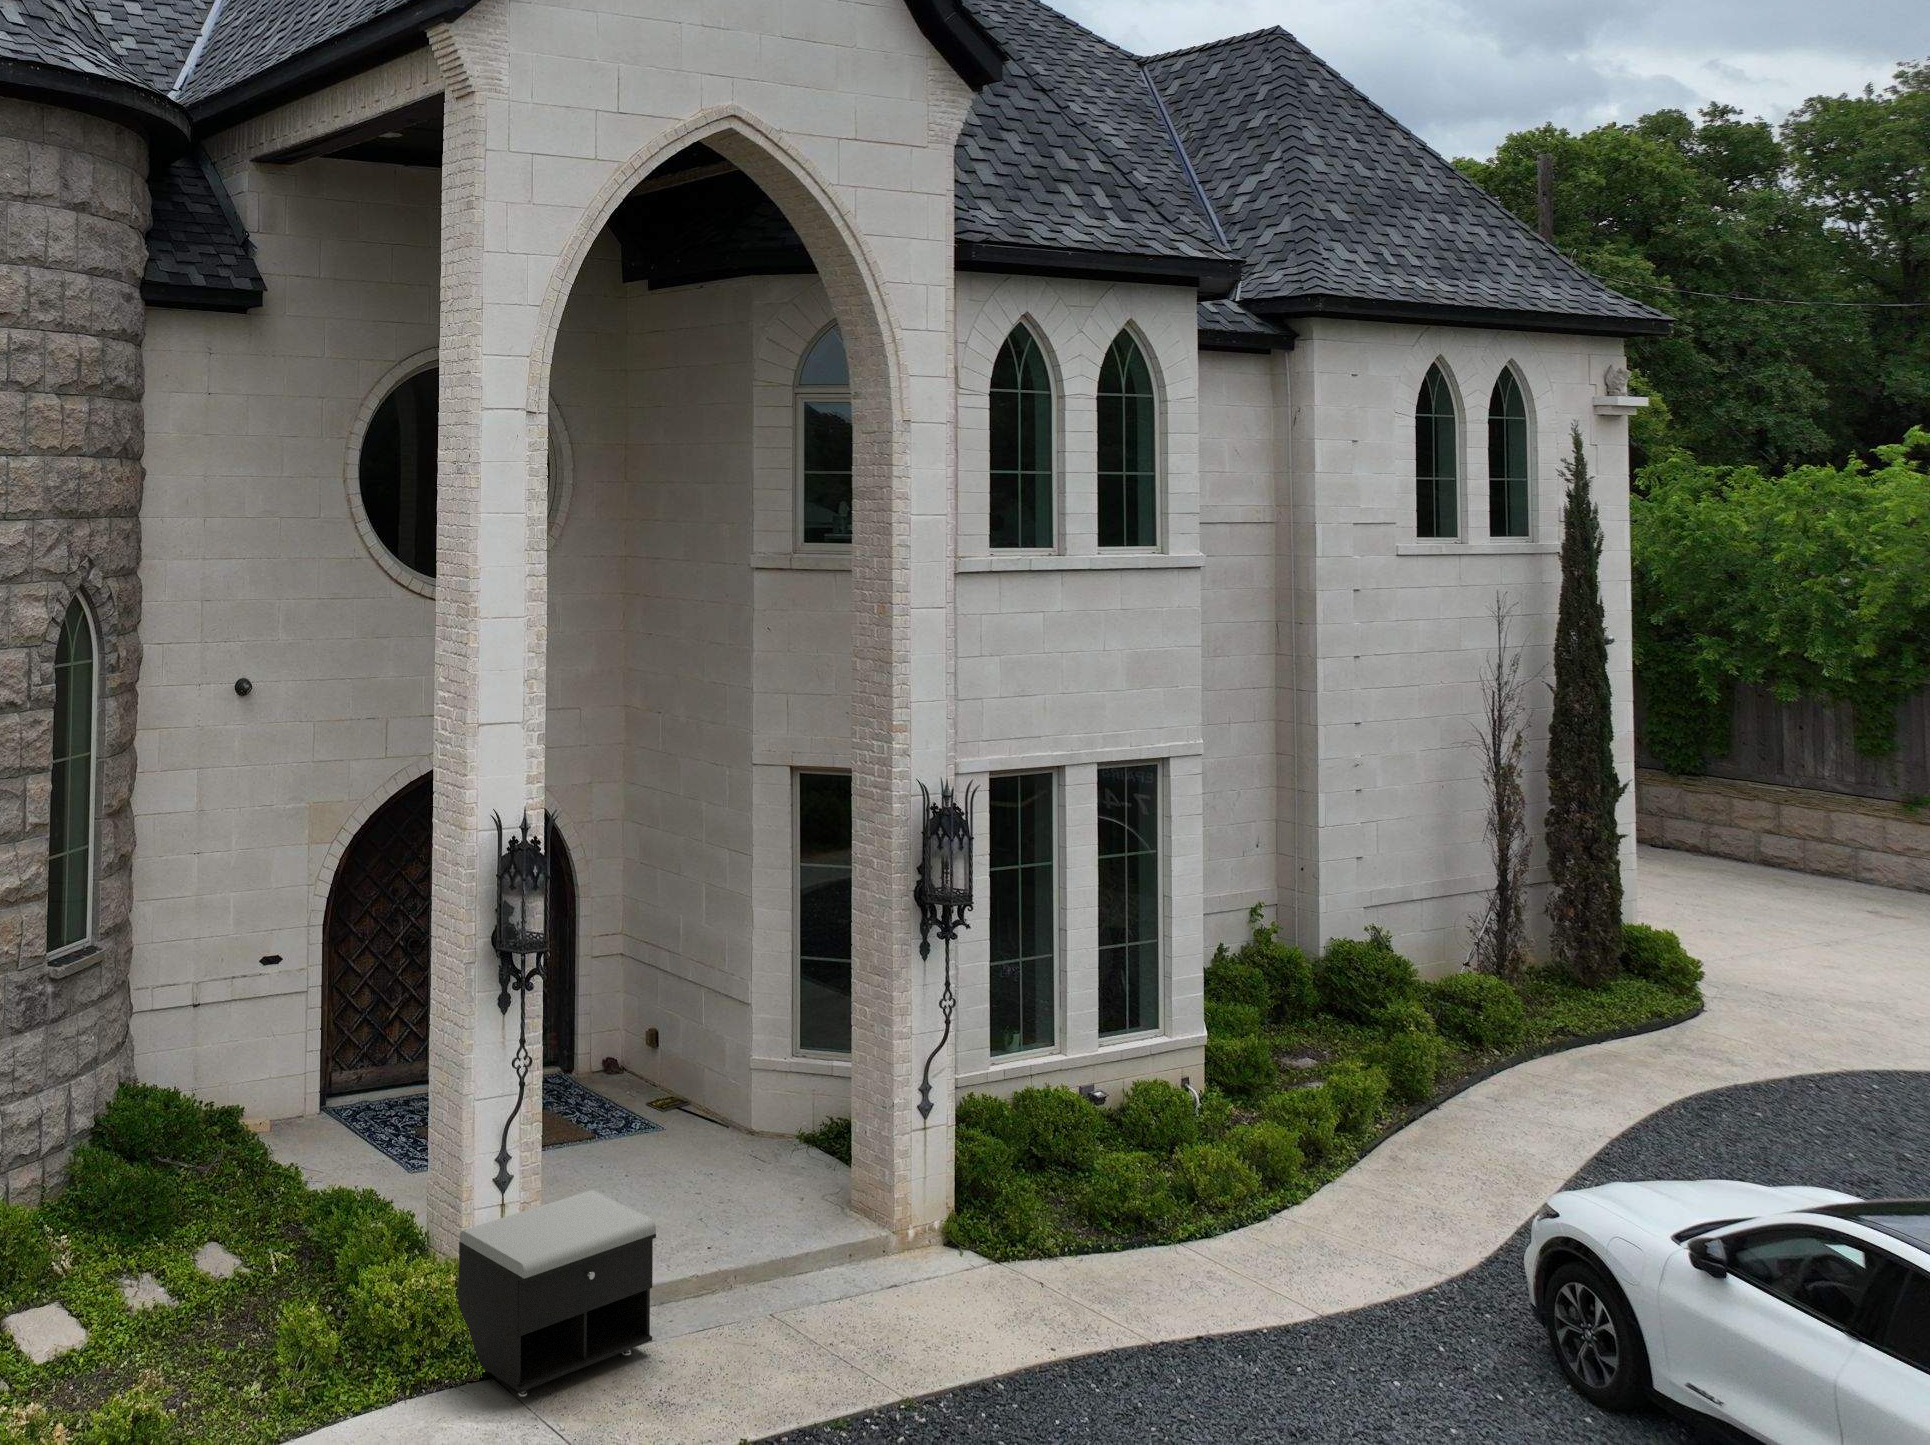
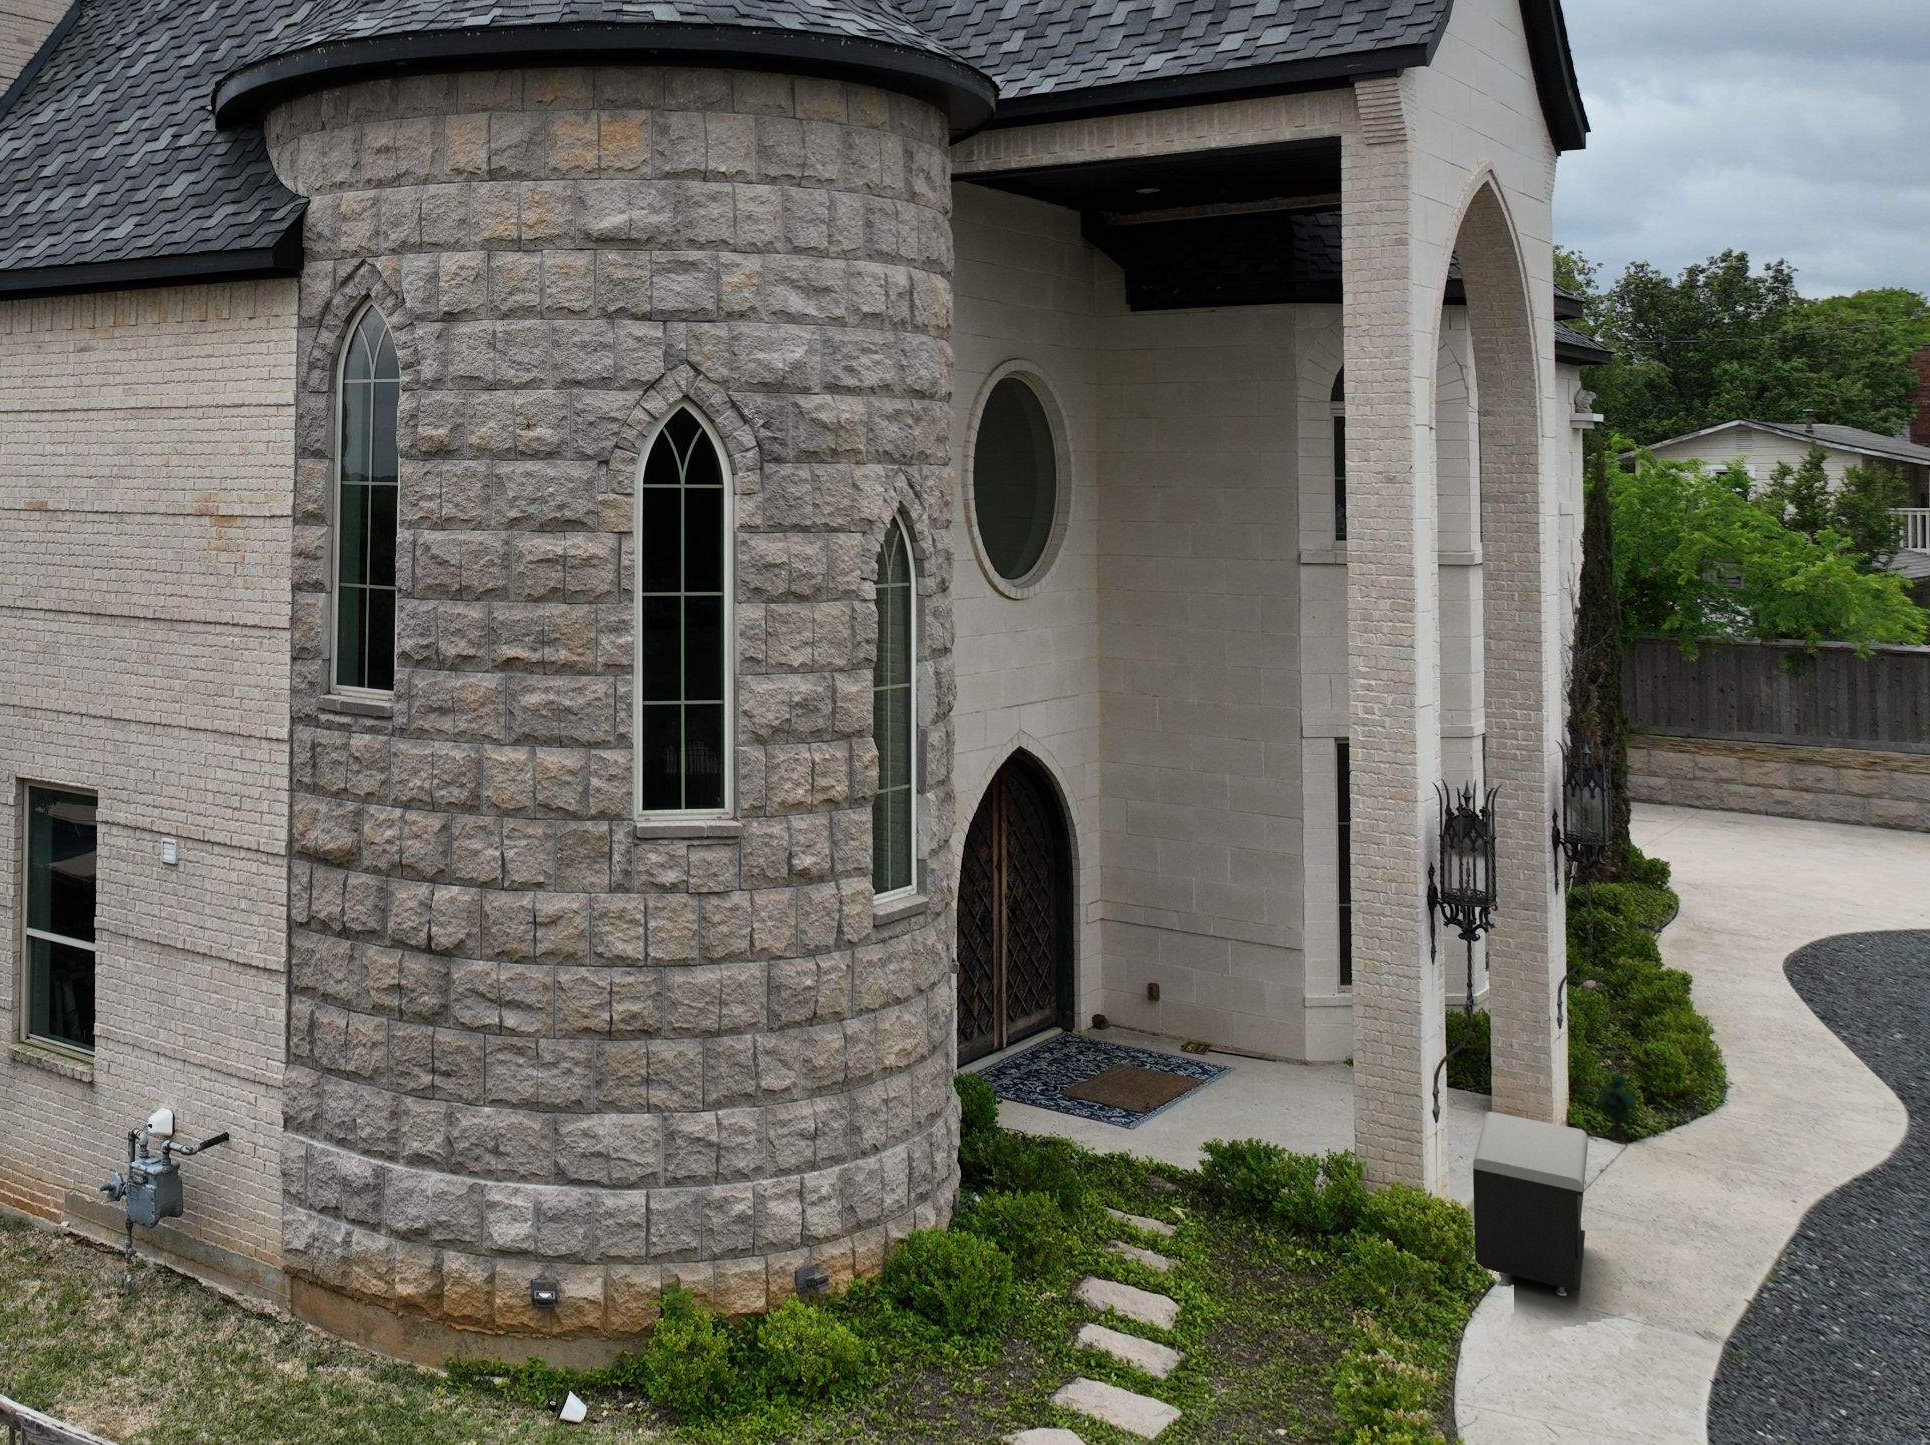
decorative plant: none [909,1171,958,1264] -> present [1598,1068,1636,1143]

